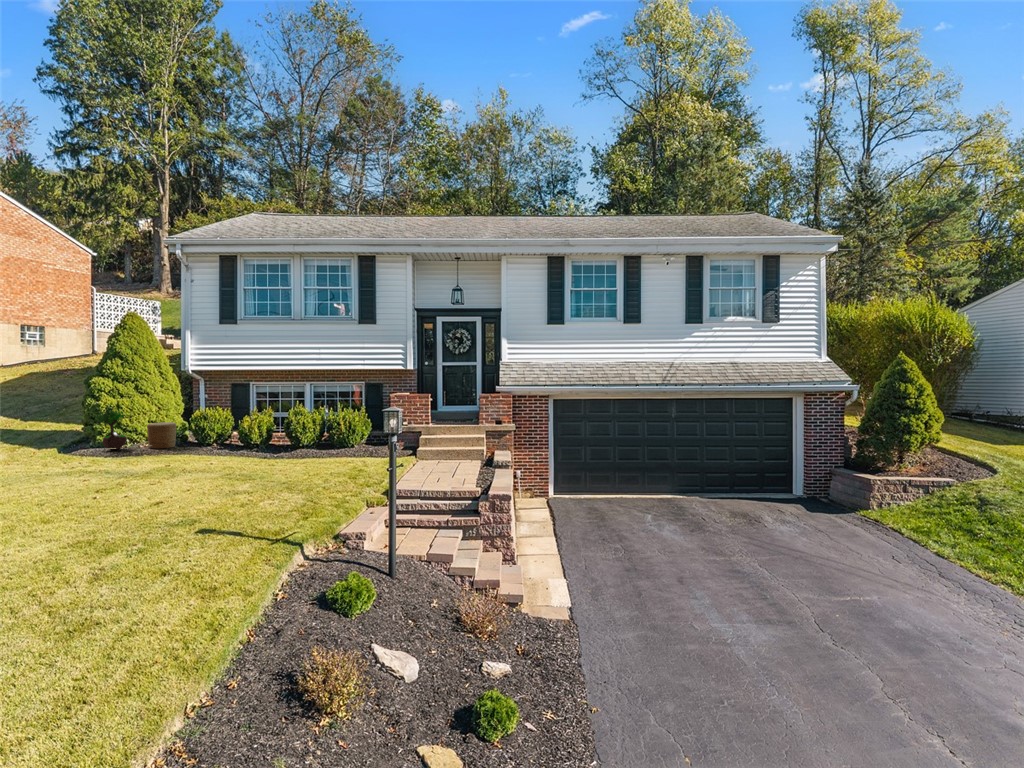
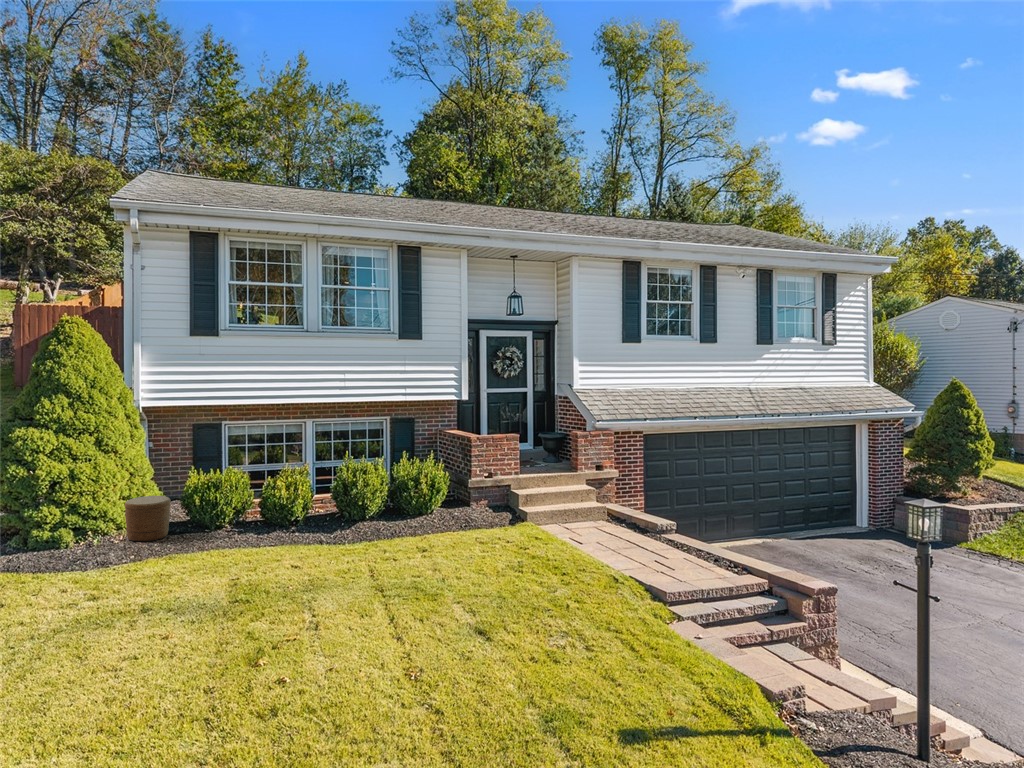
potted tree: present [97,410,126,450] -> none [48,479,101,552]

